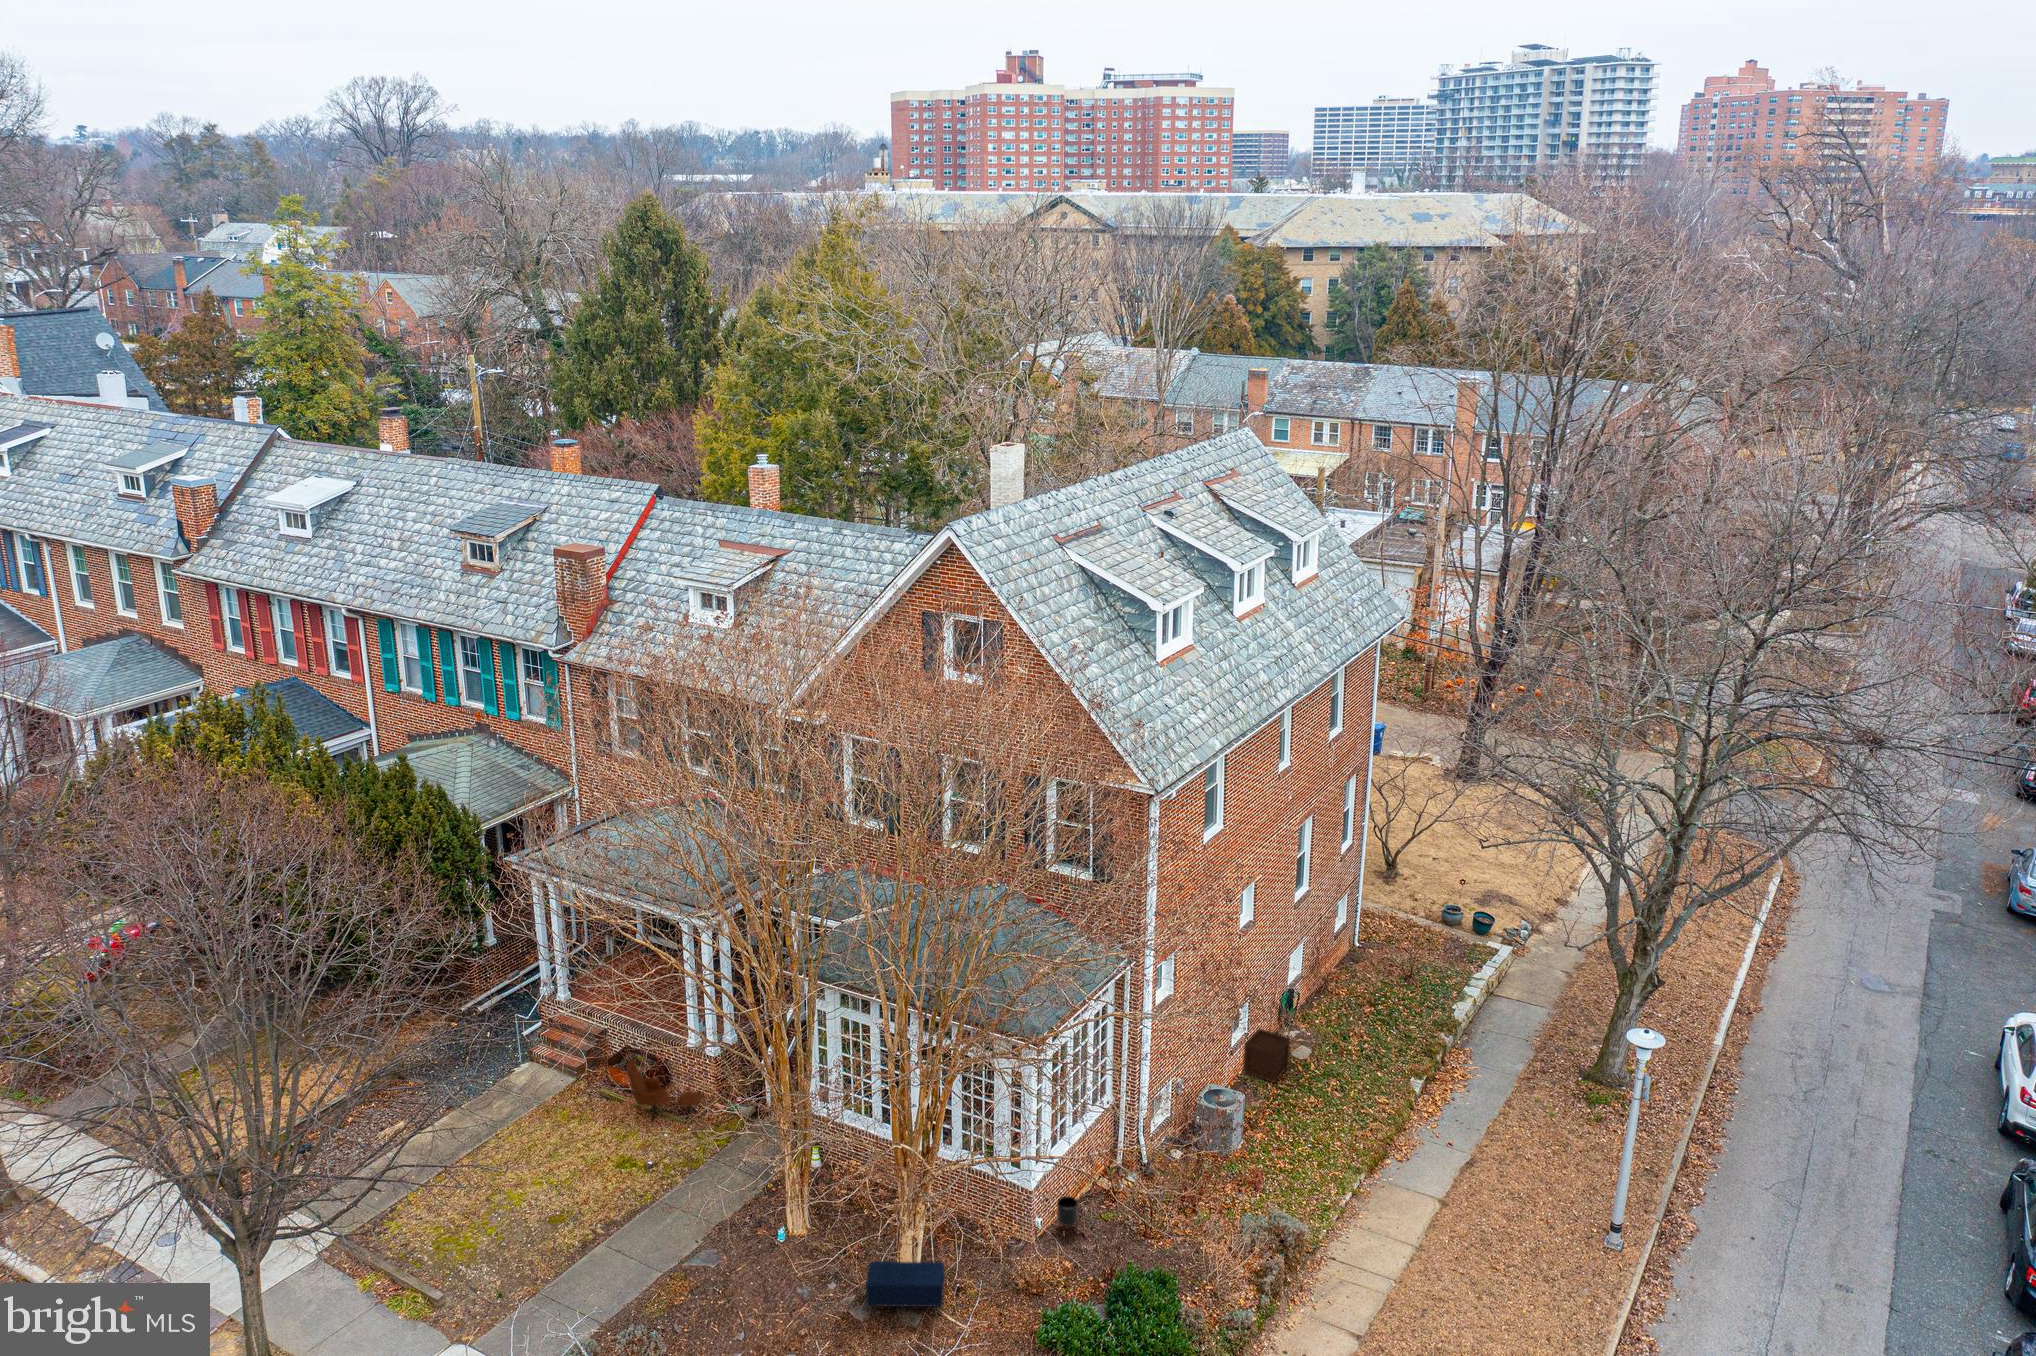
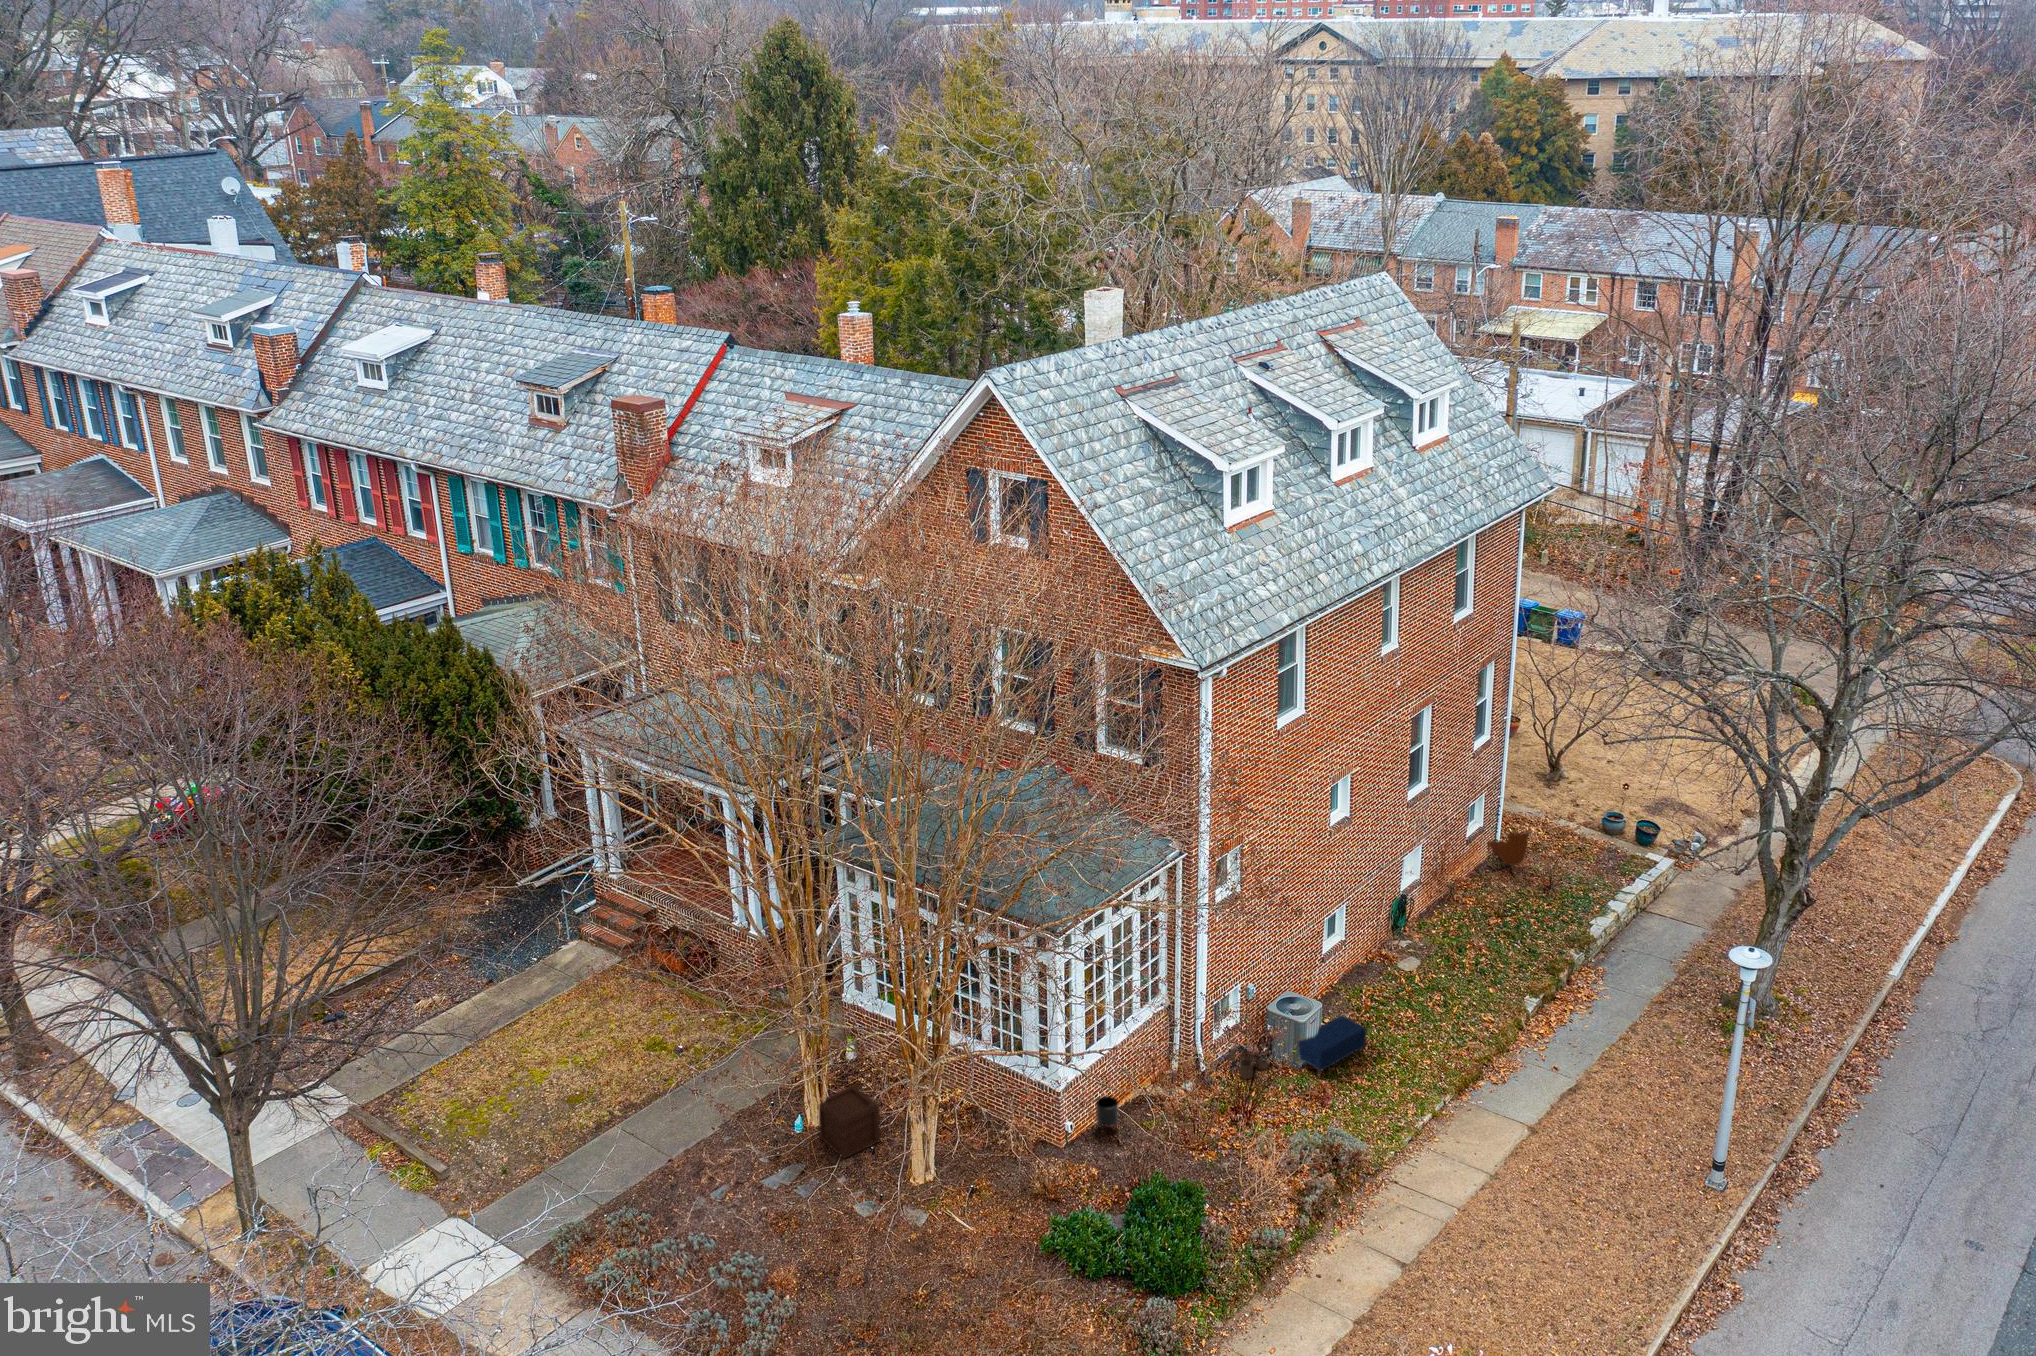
wooden crate: present [1243,1029,1290,1082] -> present [818,1085,881,1158]
lounge chair: present [626,1059,701,1117] -> present [1487,832,1529,871]
woven basket: none [1156,1141,1202,1170] -> present [1227,1049,1269,1079]
bench: present [866,1261,944,1314] -> present [1298,1015,1367,1078]

